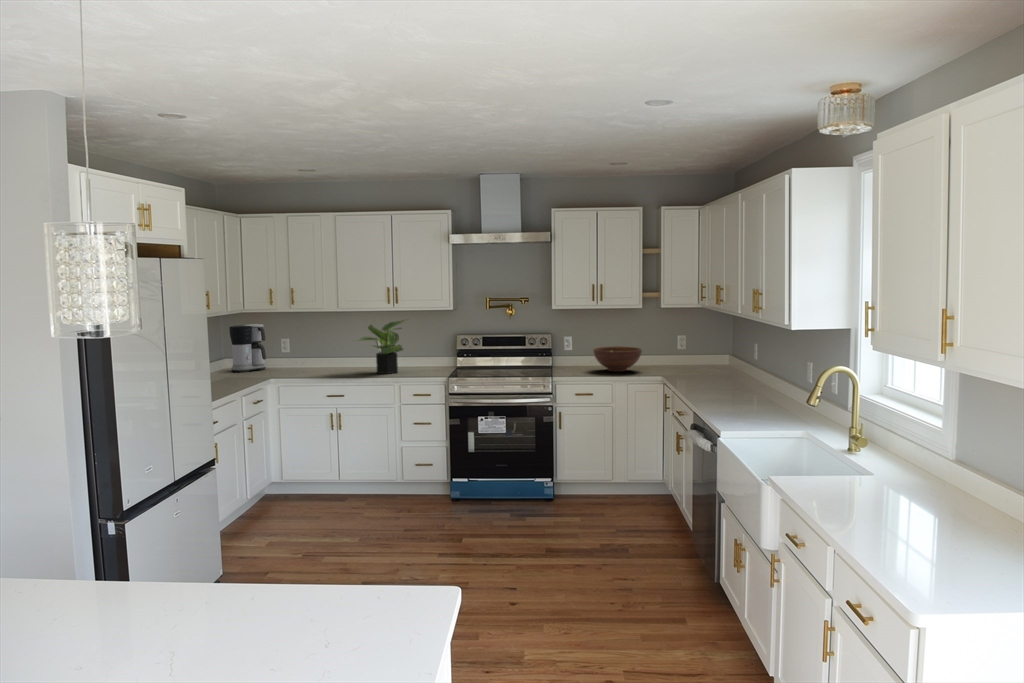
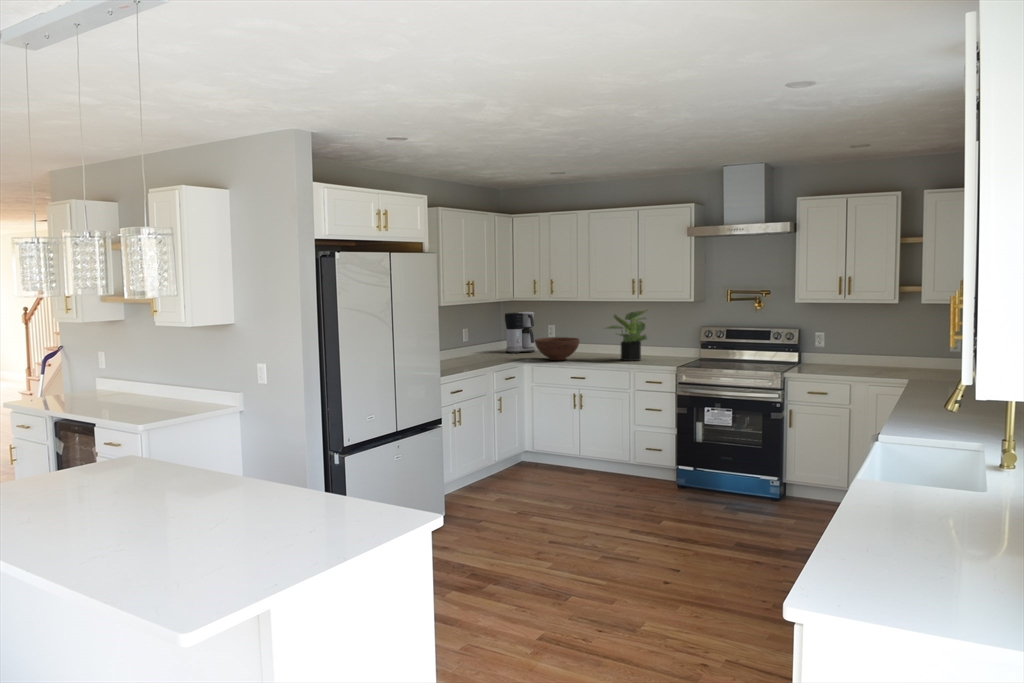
fruit bowl: present [593,346,642,372] -> present [535,337,580,360]

